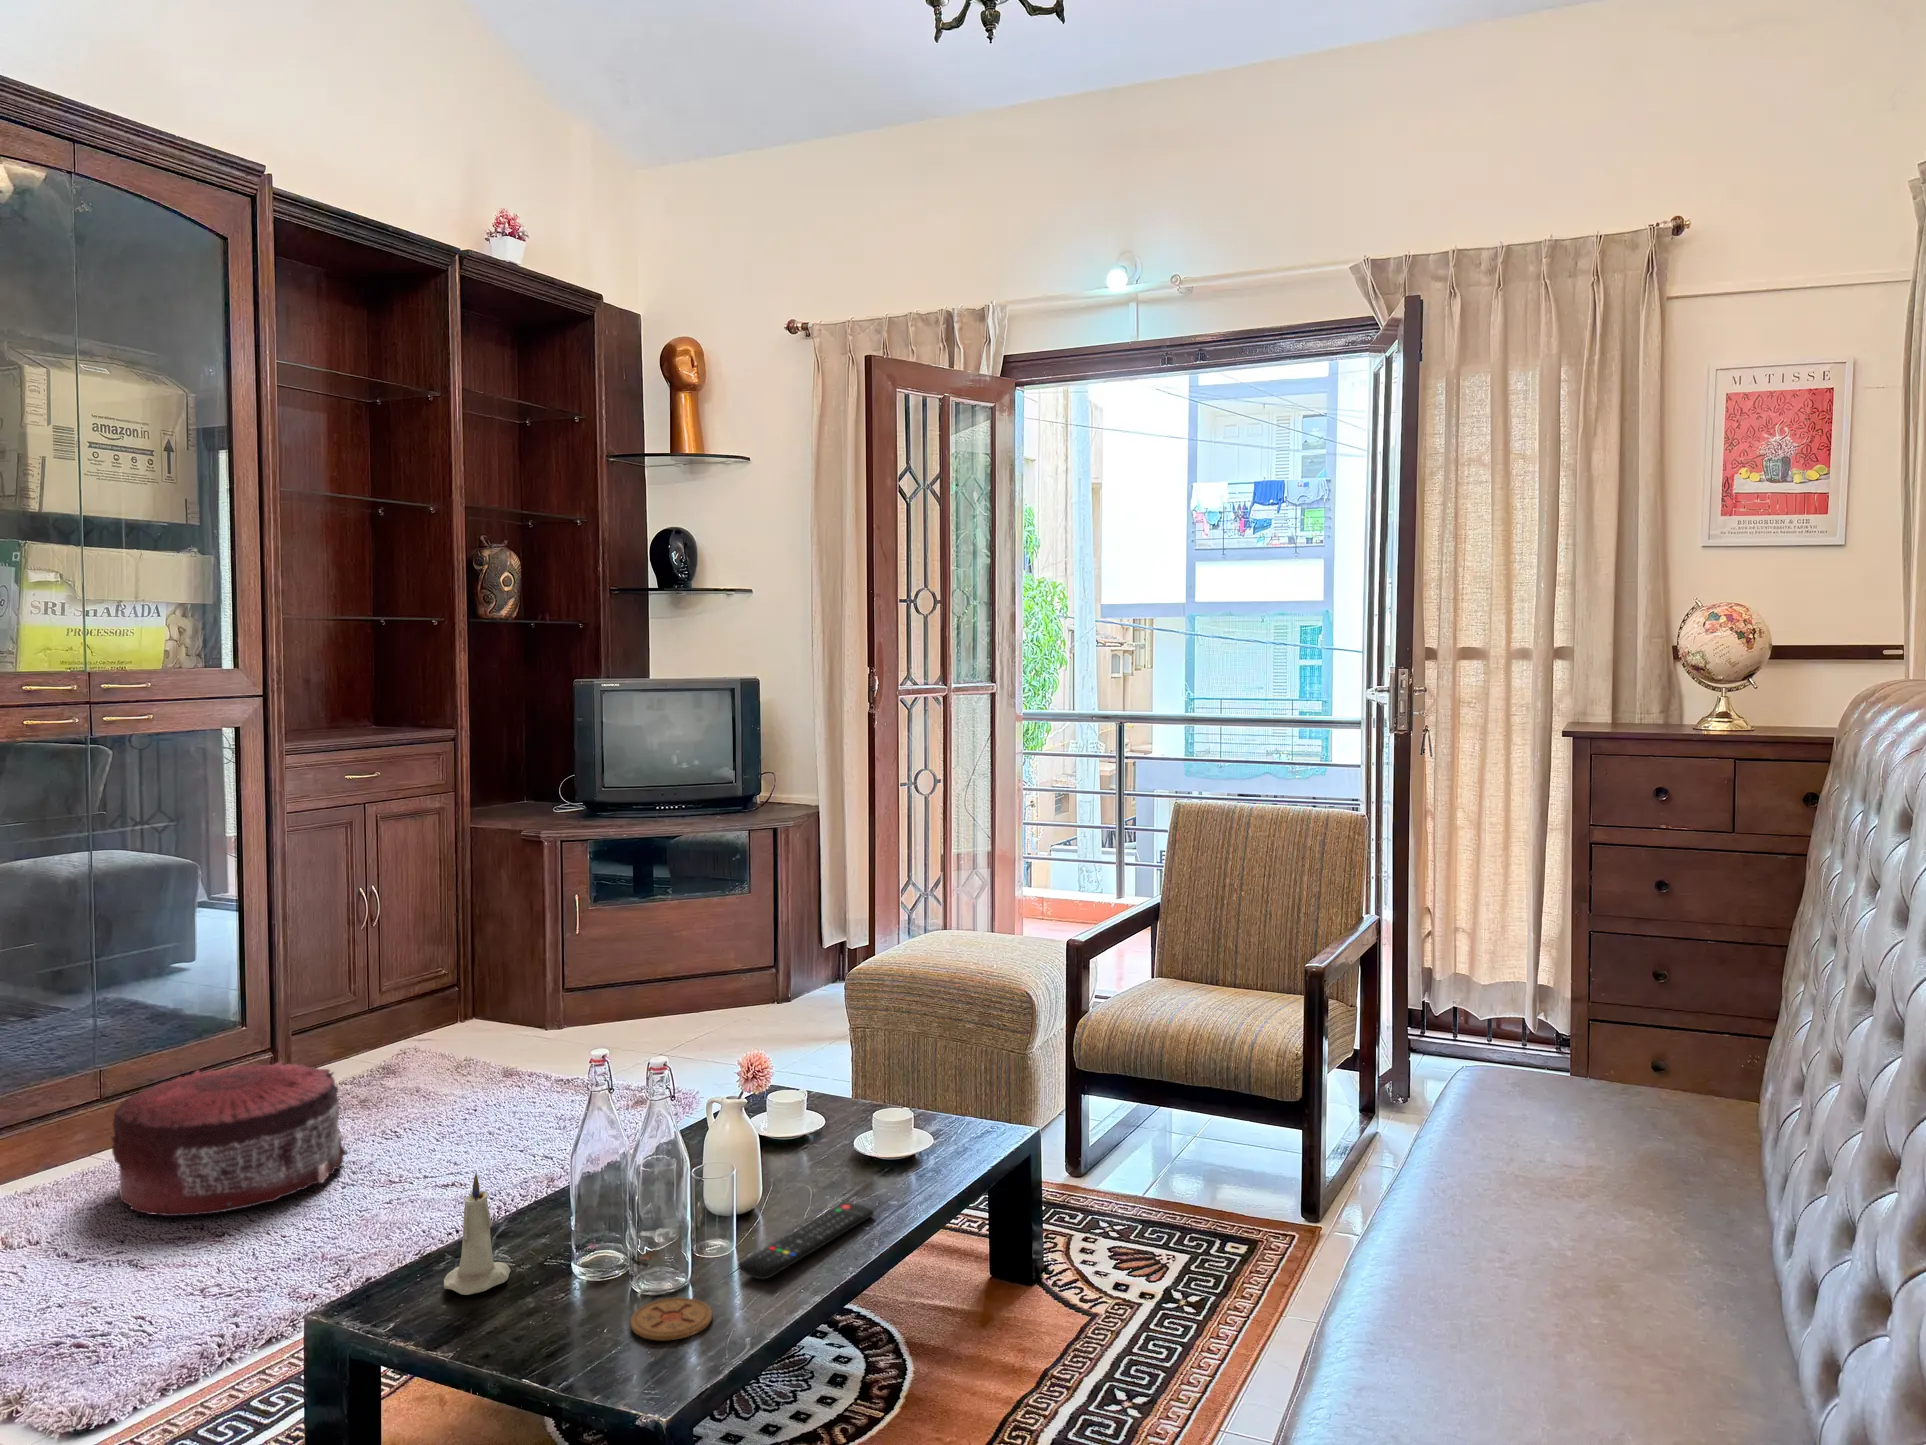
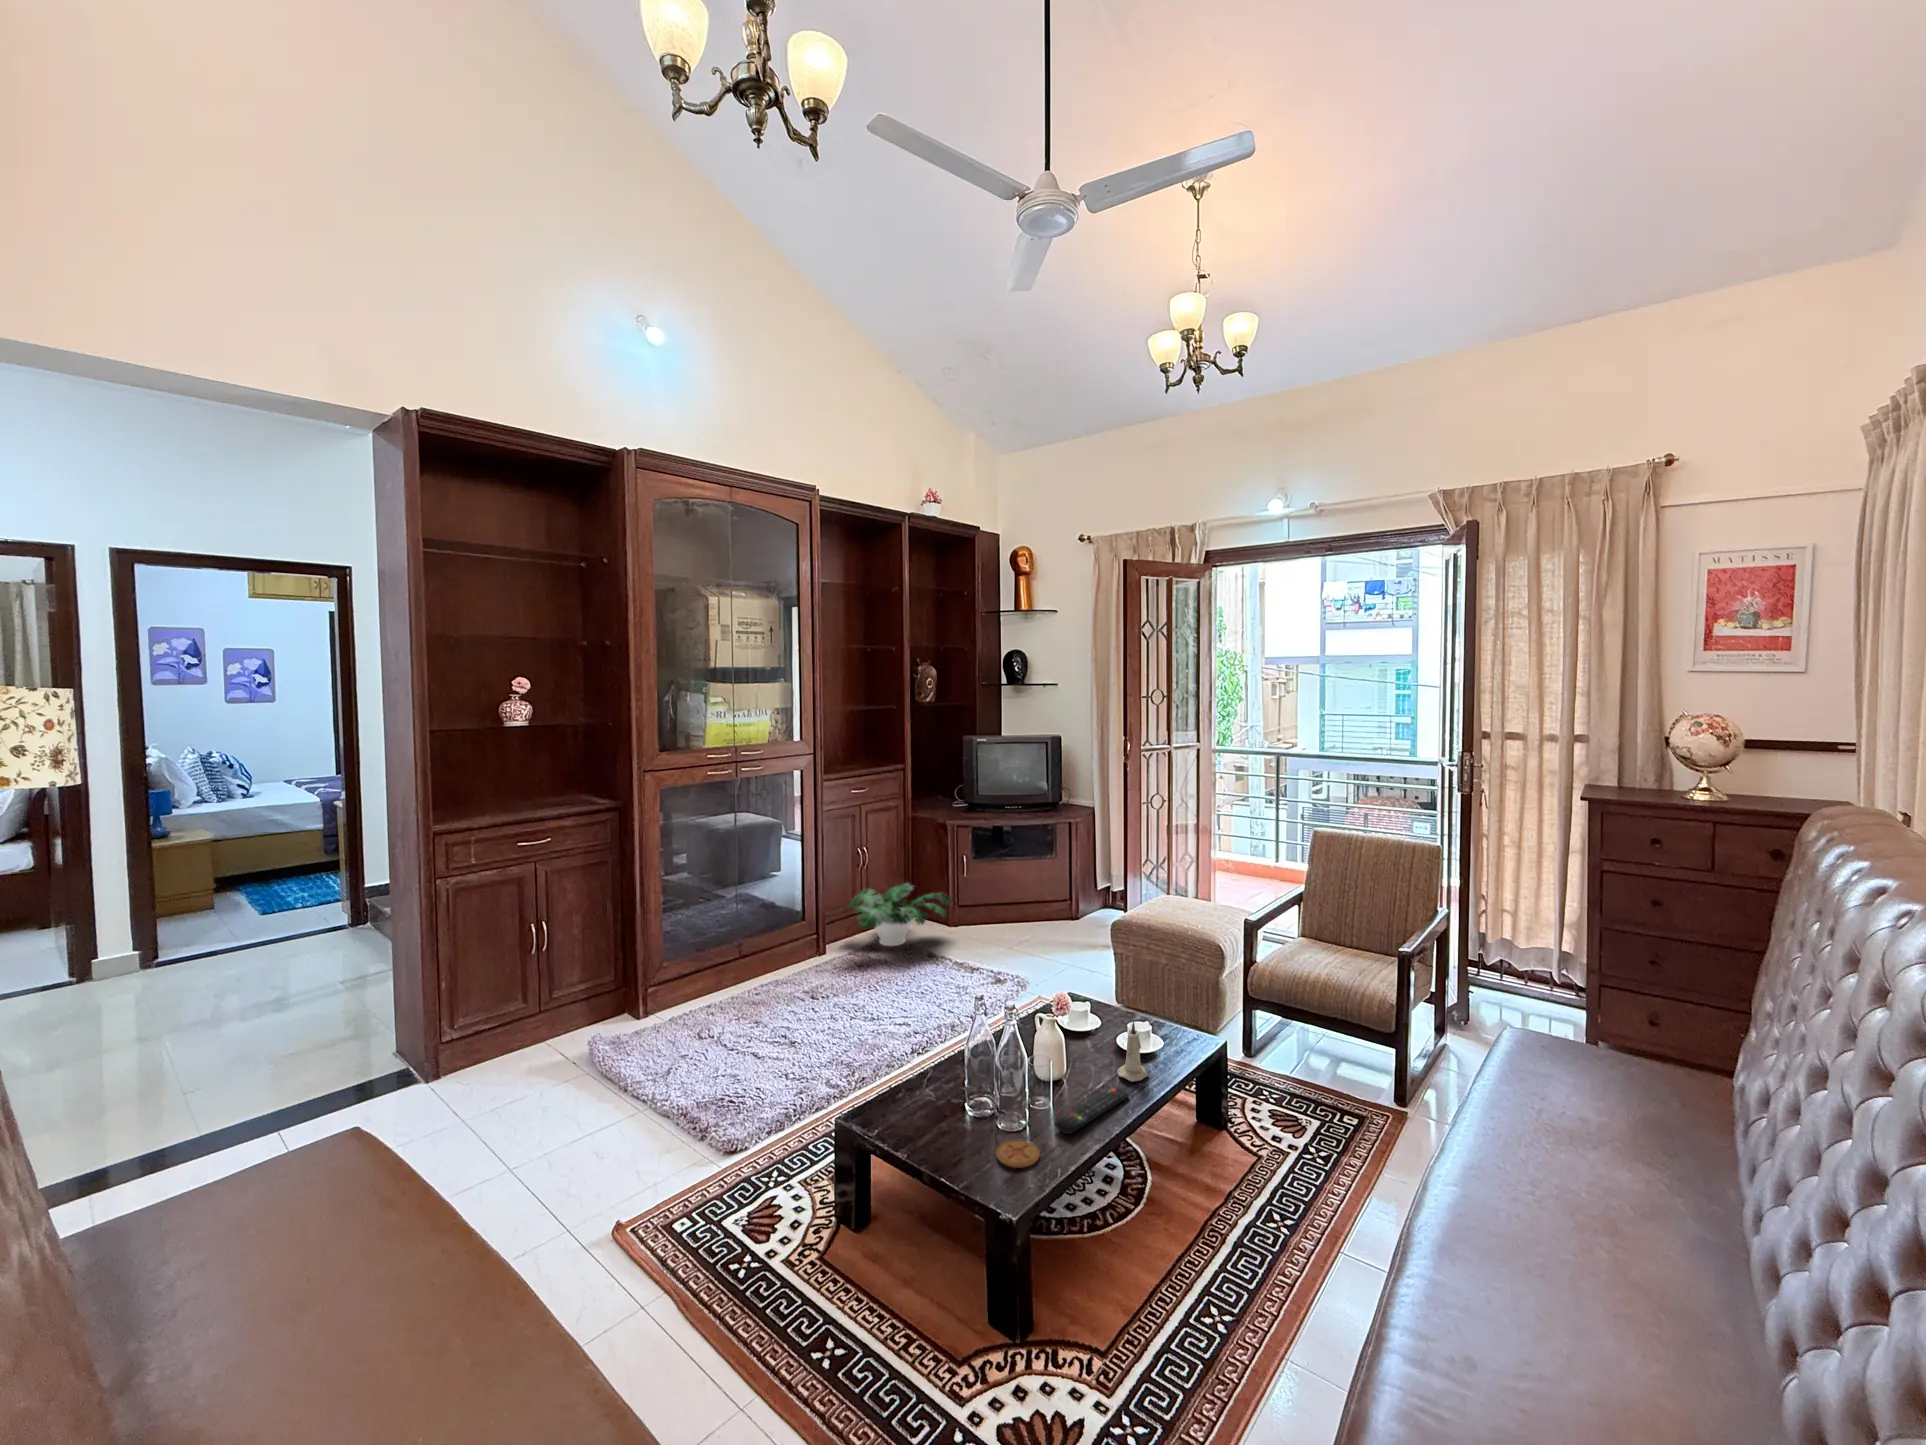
potted plant: none [337,947,548,1064] -> present [848,883,952,946]
pouf: present [111,1062,347,1216] -> none [743,948,853,1030]
candle: present [444,1173,511,1295] -> present [1118,1022,1148,1082]

